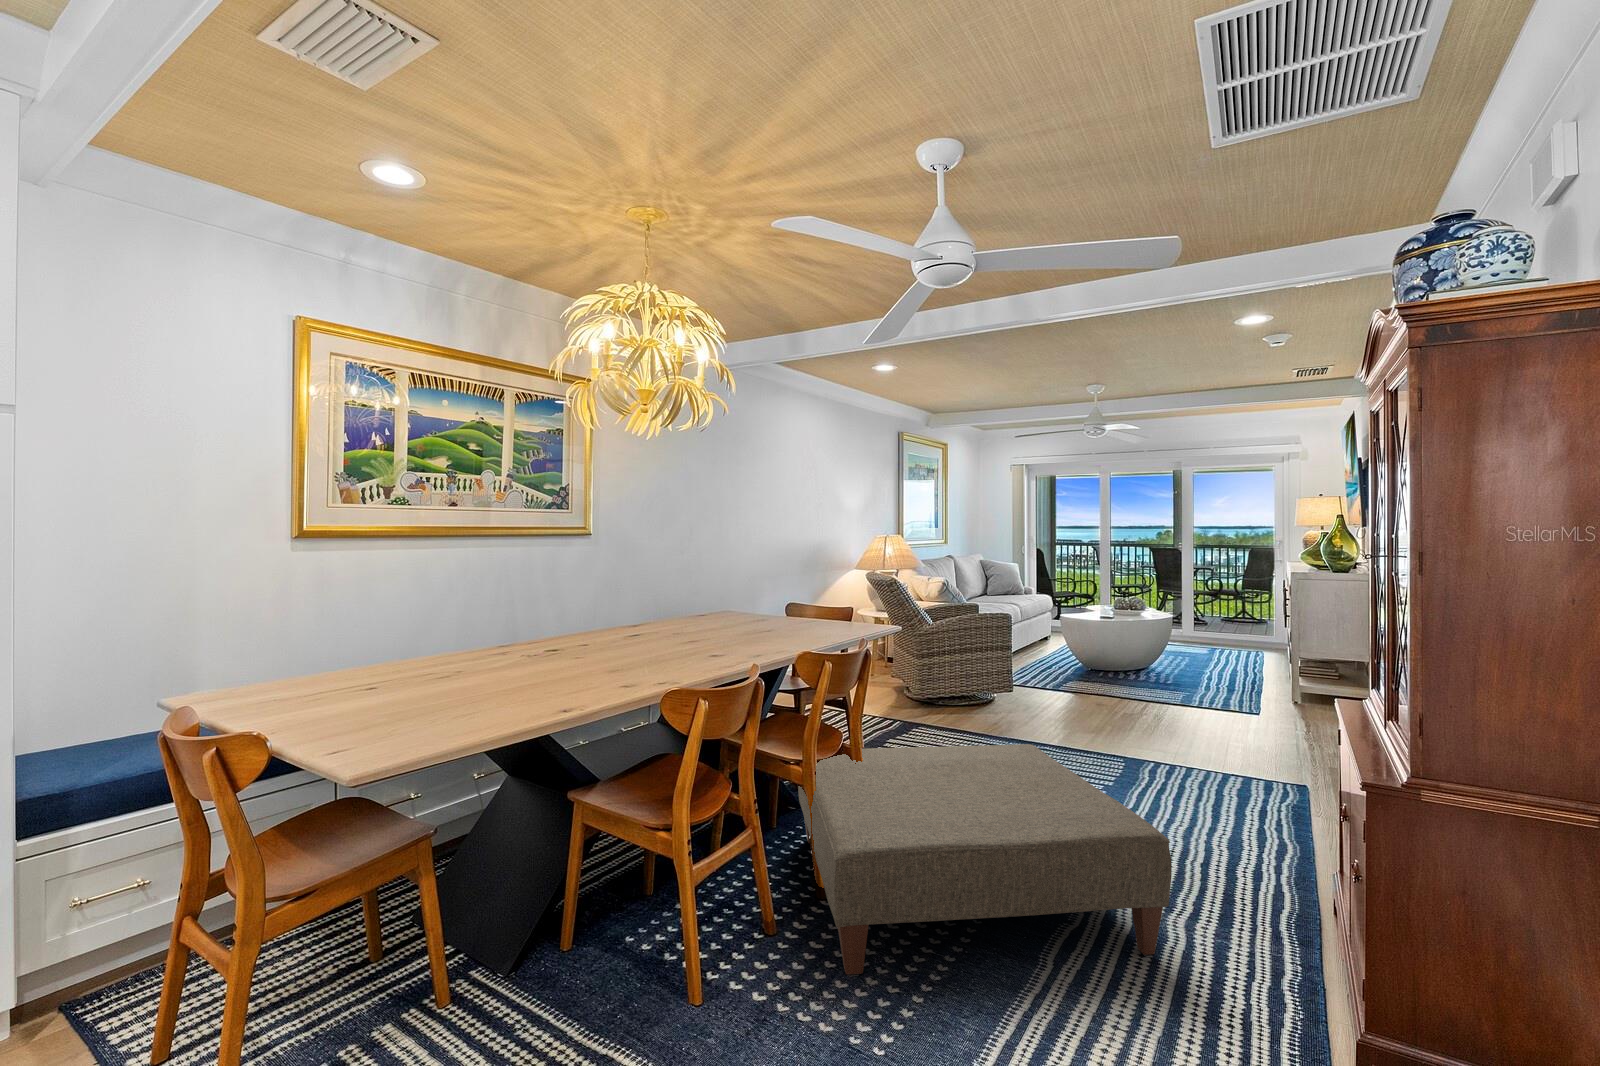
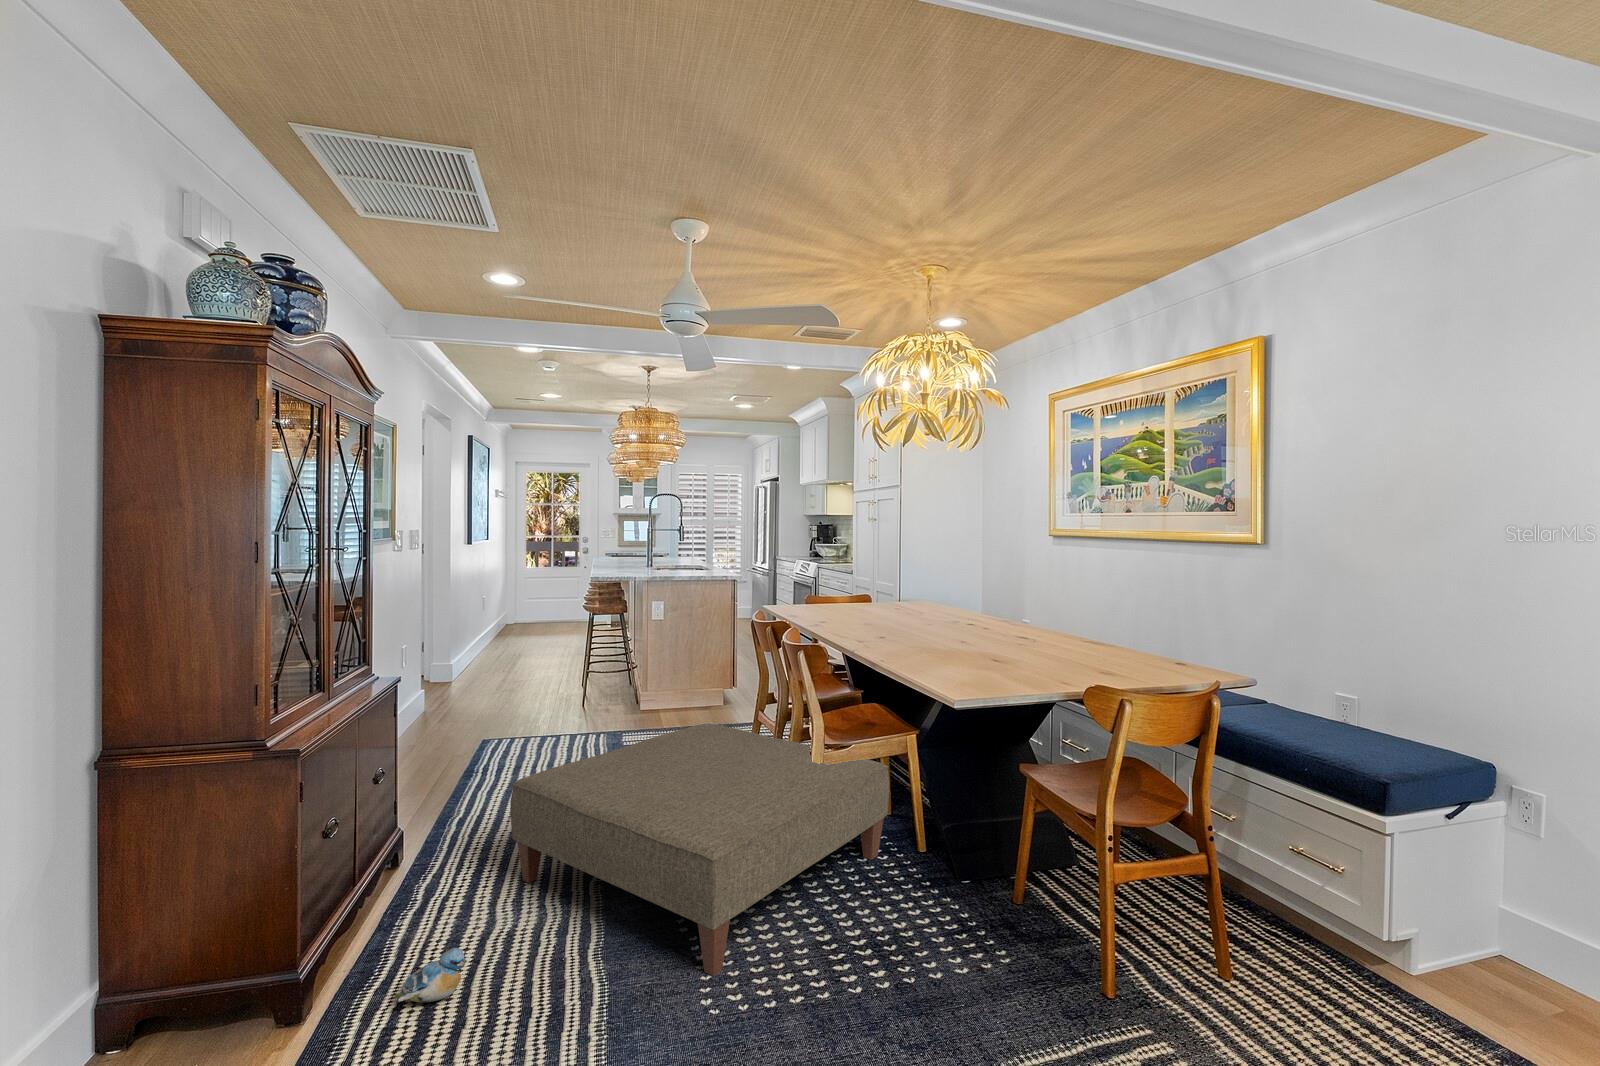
plush toy: none [1203,847,1259,887] -> present [394,948,467,1003]

